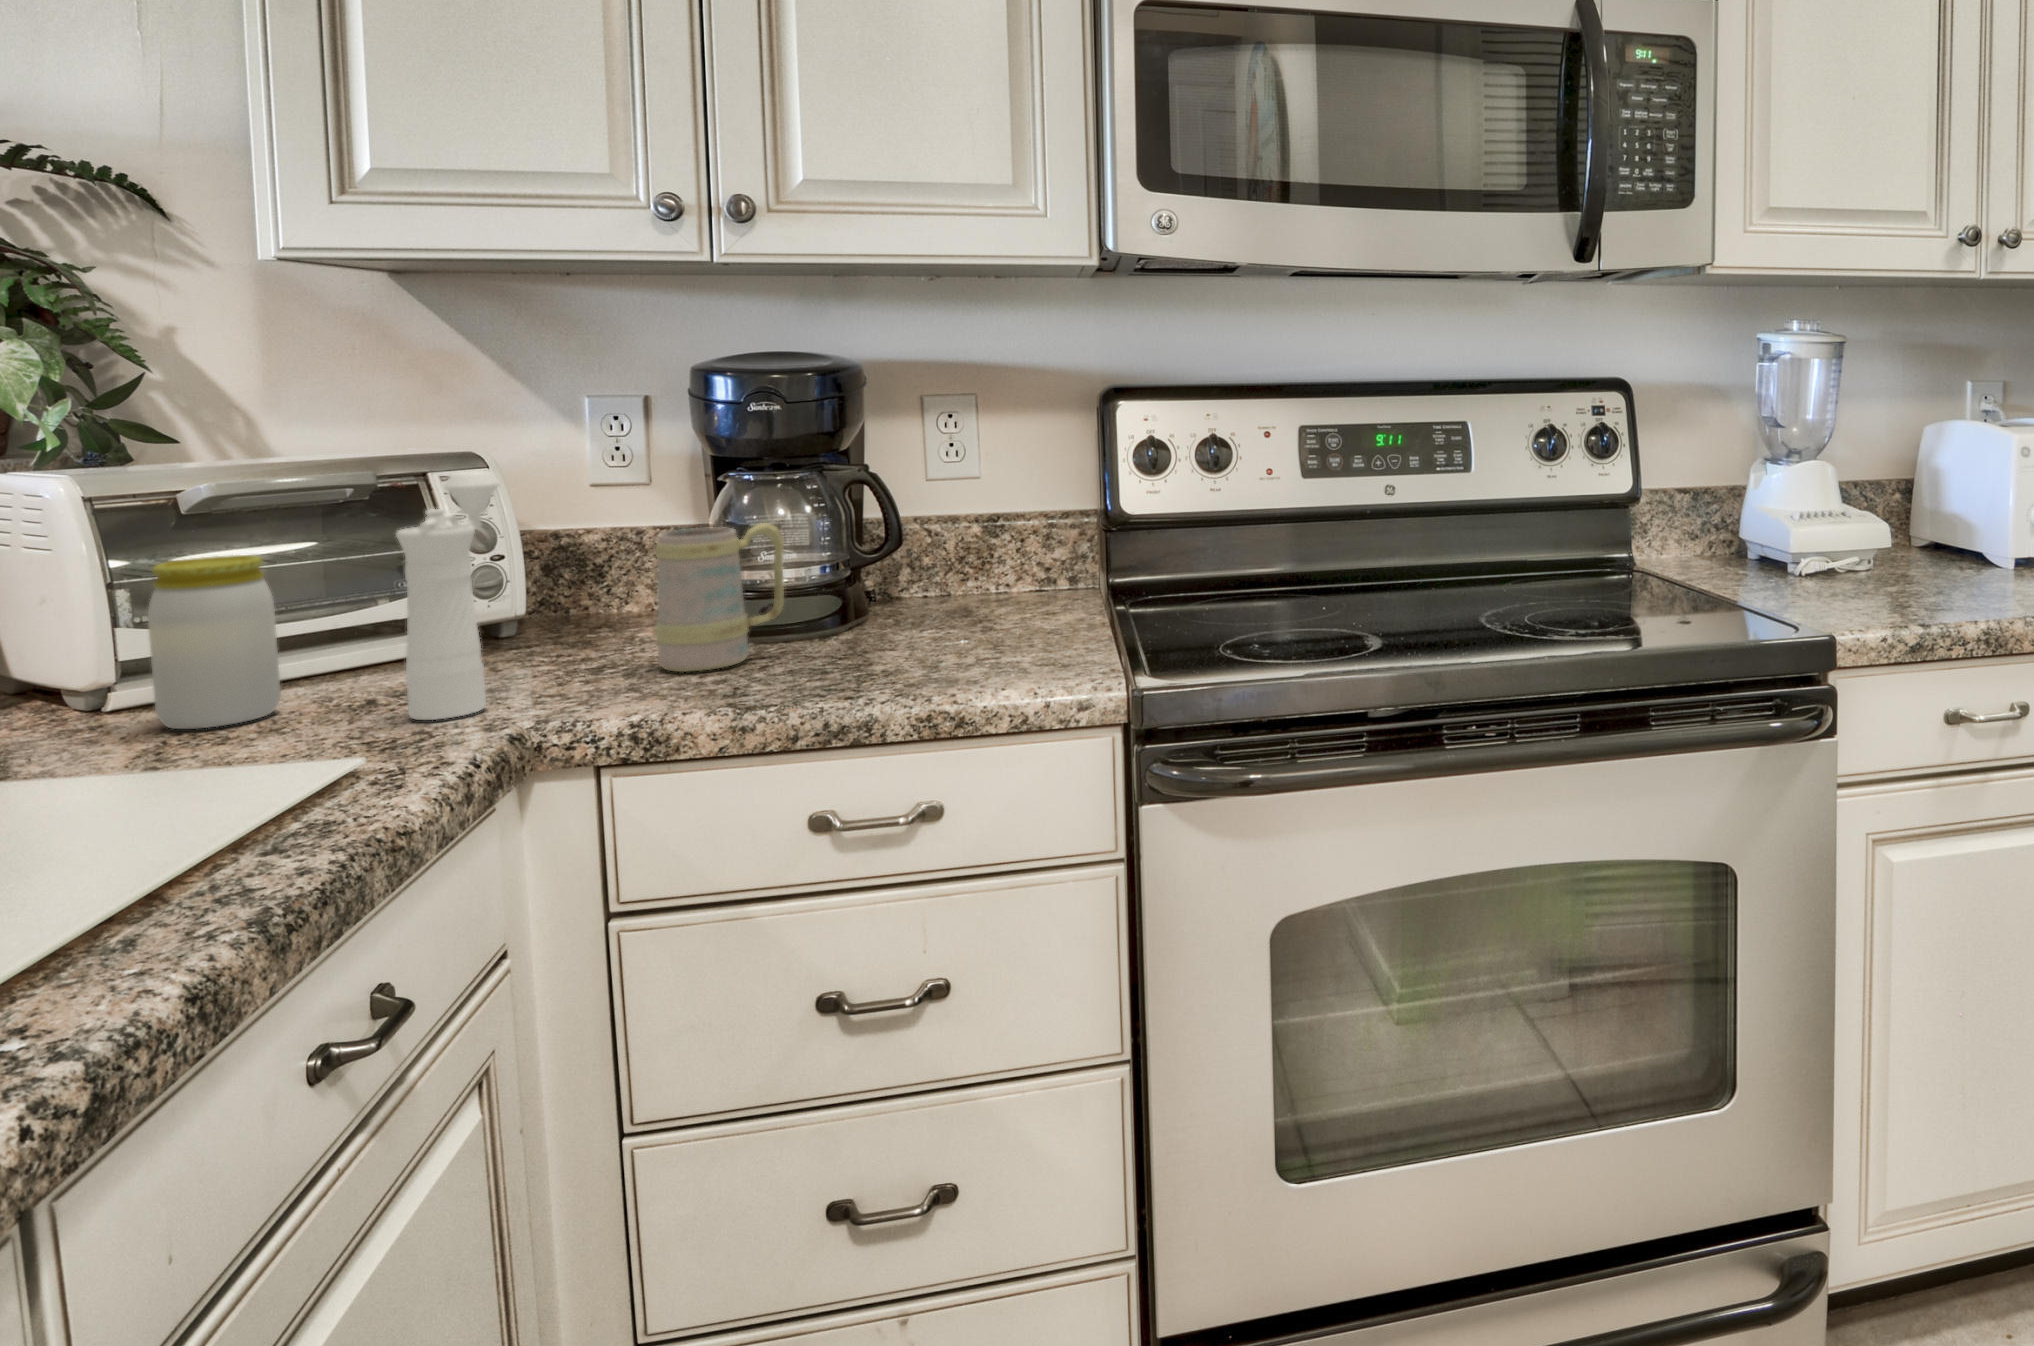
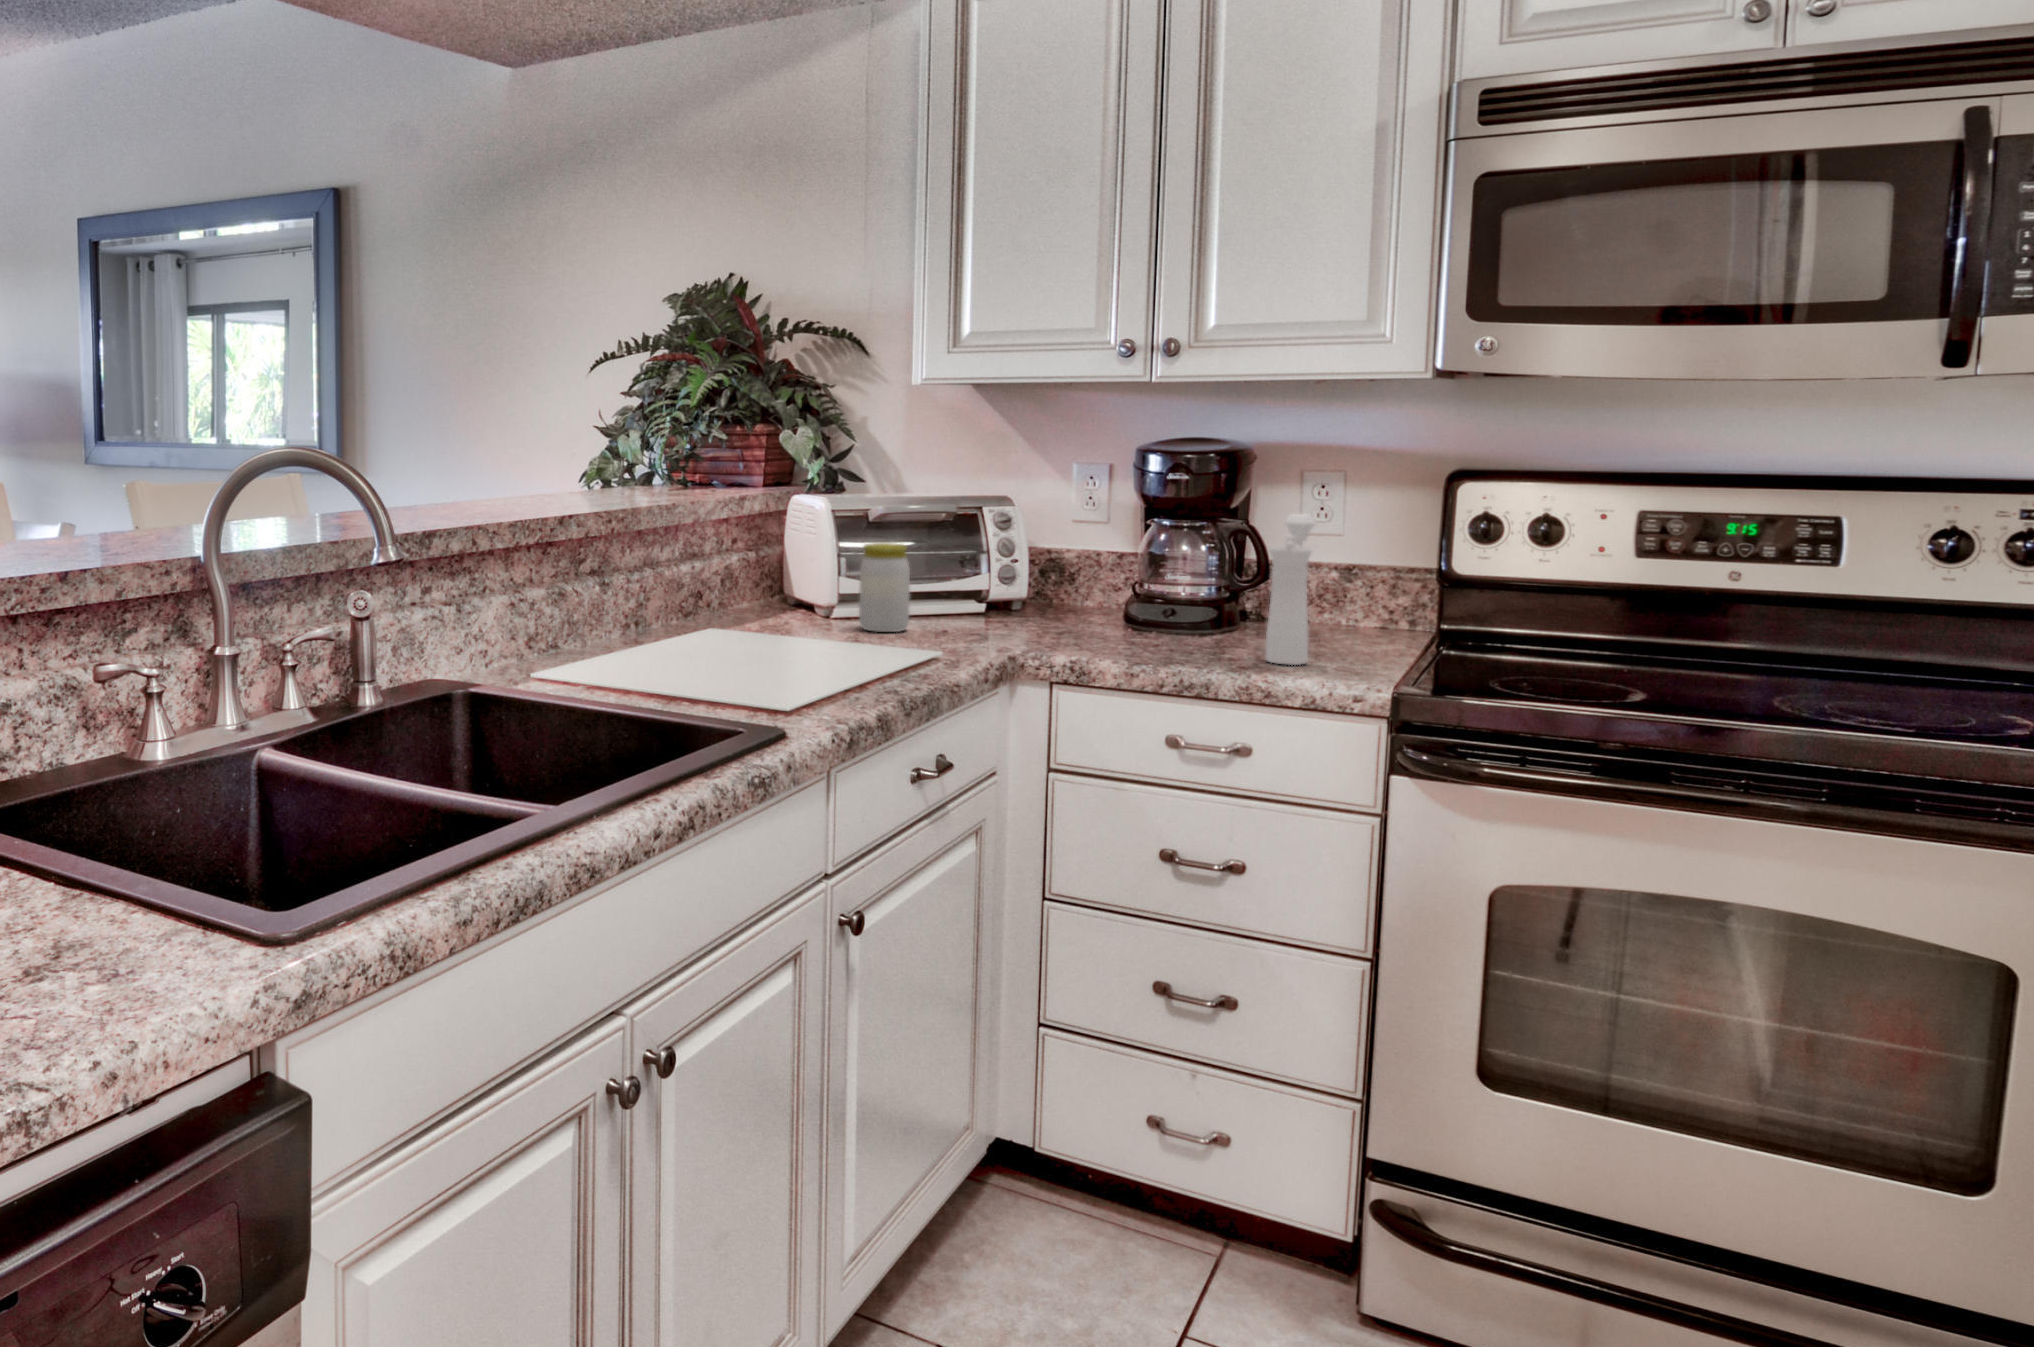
pepper mill: present [396,471,500,720] -> present [1265,514,1315,665]
mug: present [656,523,784,672] -> none [1094,553,1178,644]

